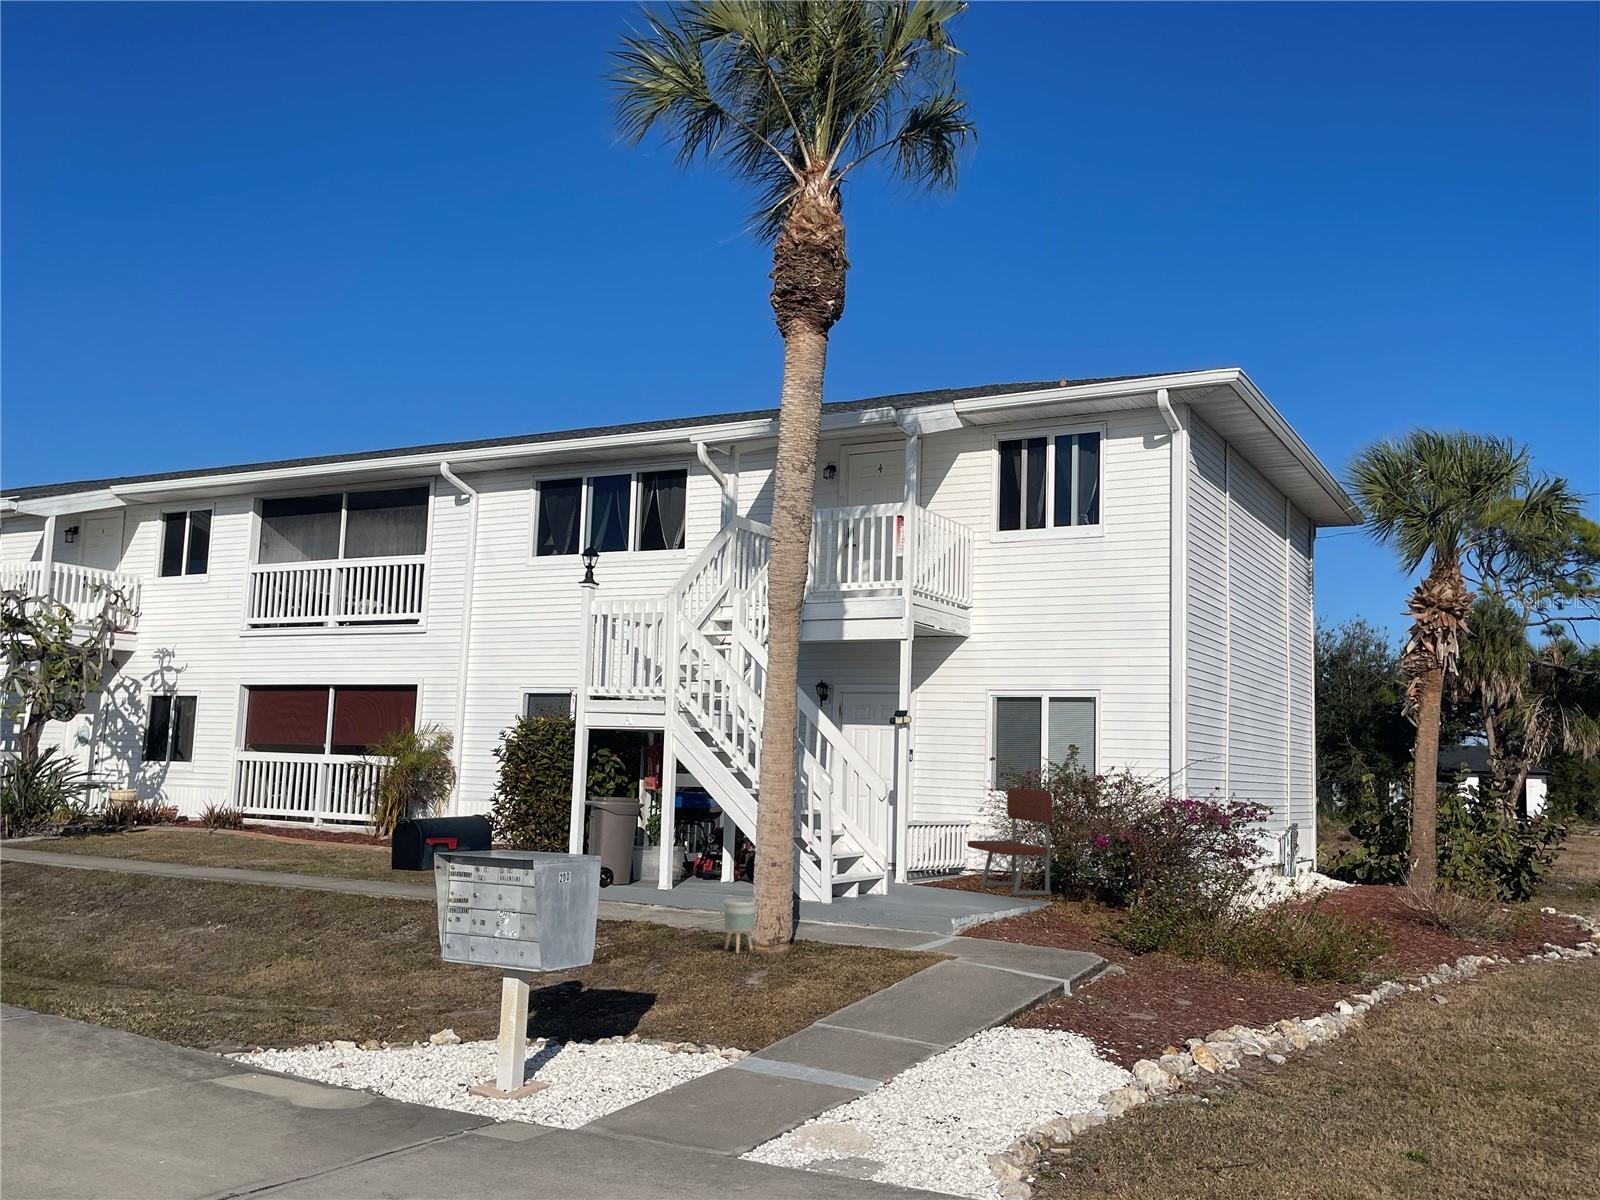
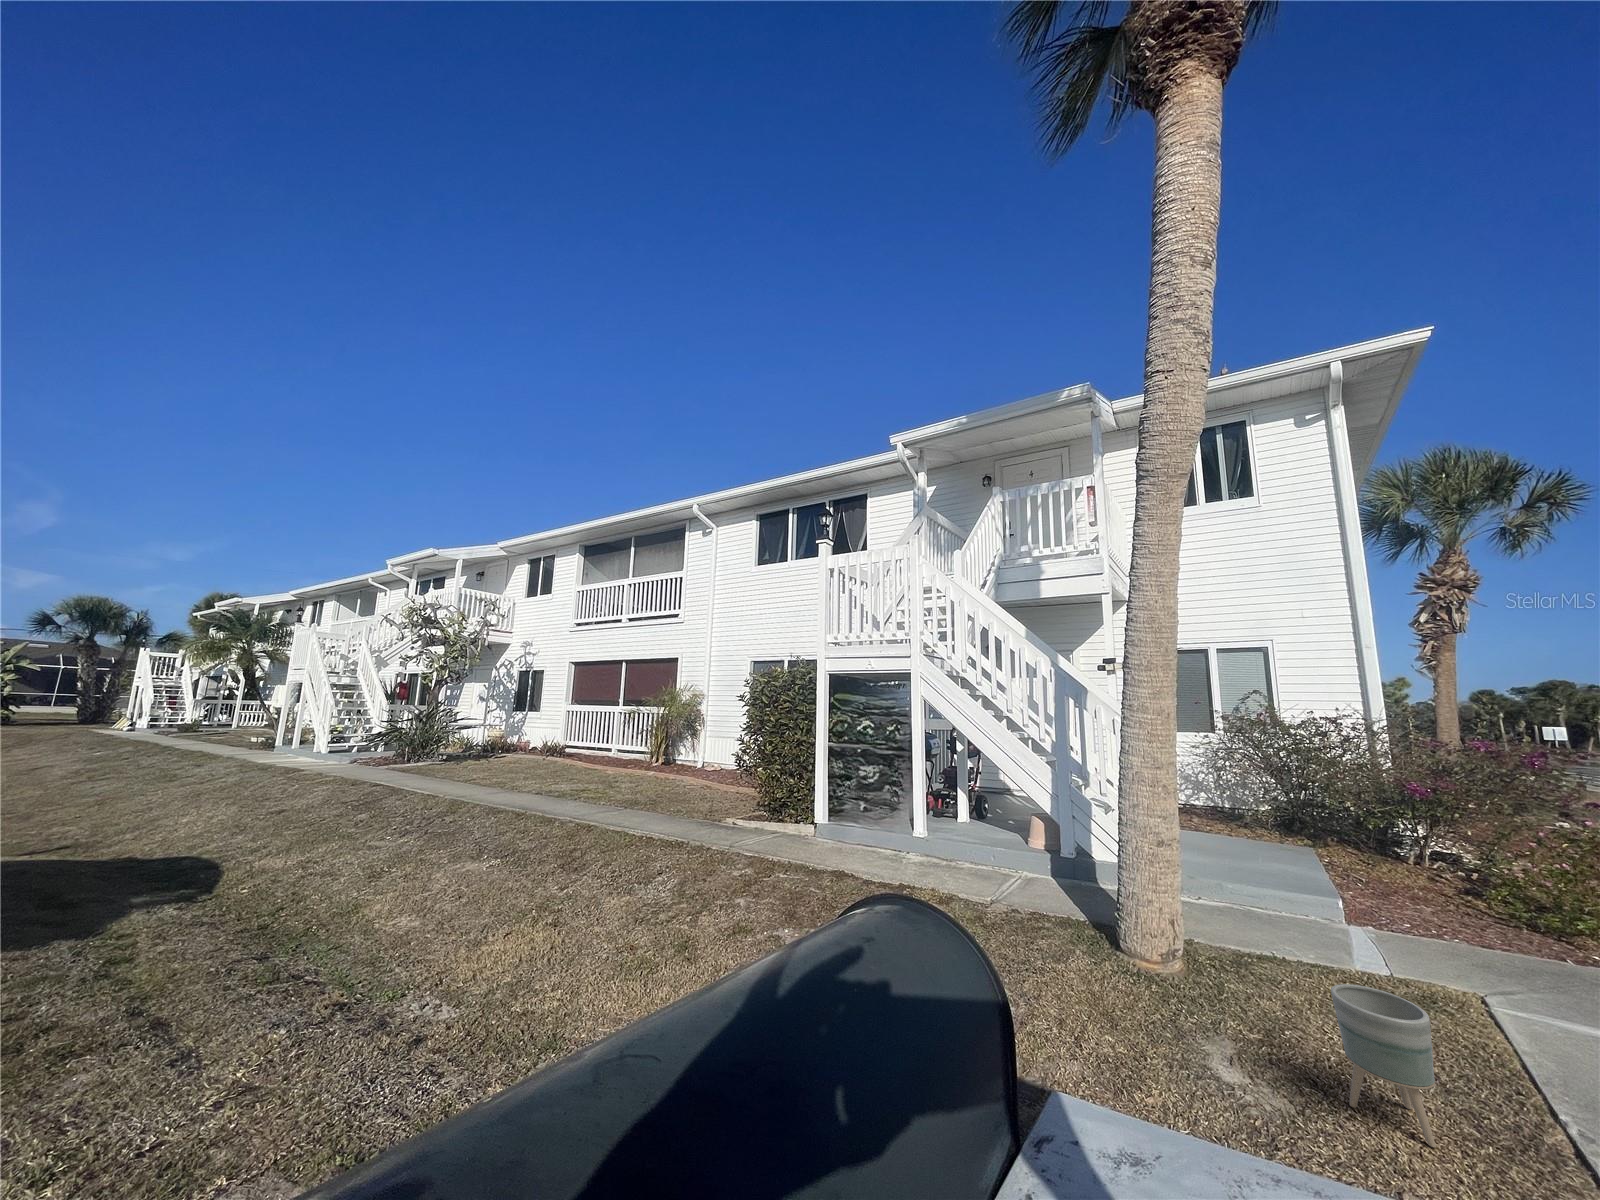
bench: present [968,788,1052,896] -> none [1215,724,1357,843]

